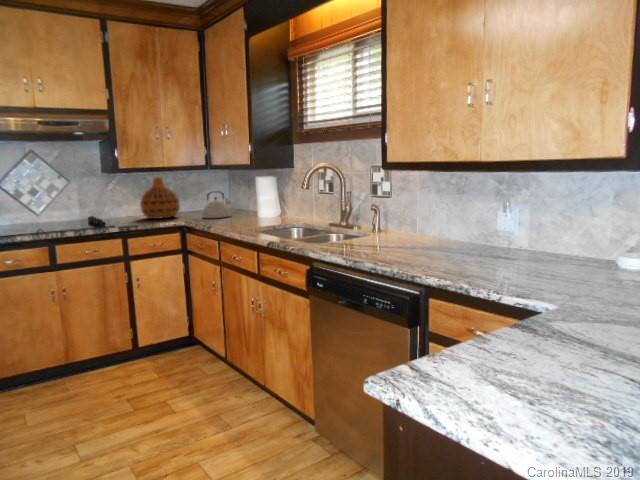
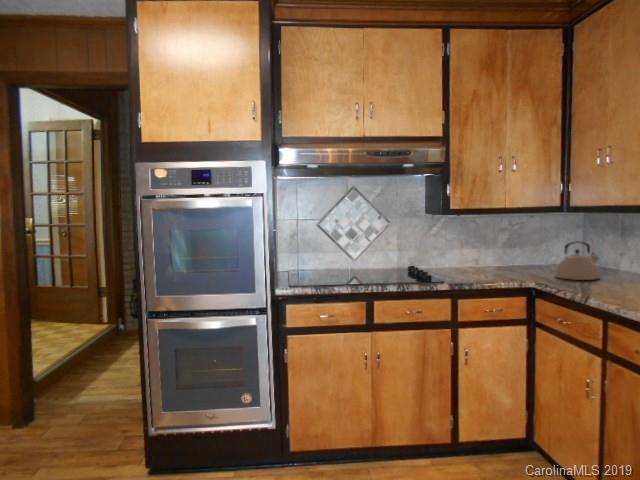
vase: present [140,177,180,219] -> none [470,220,521,274]

